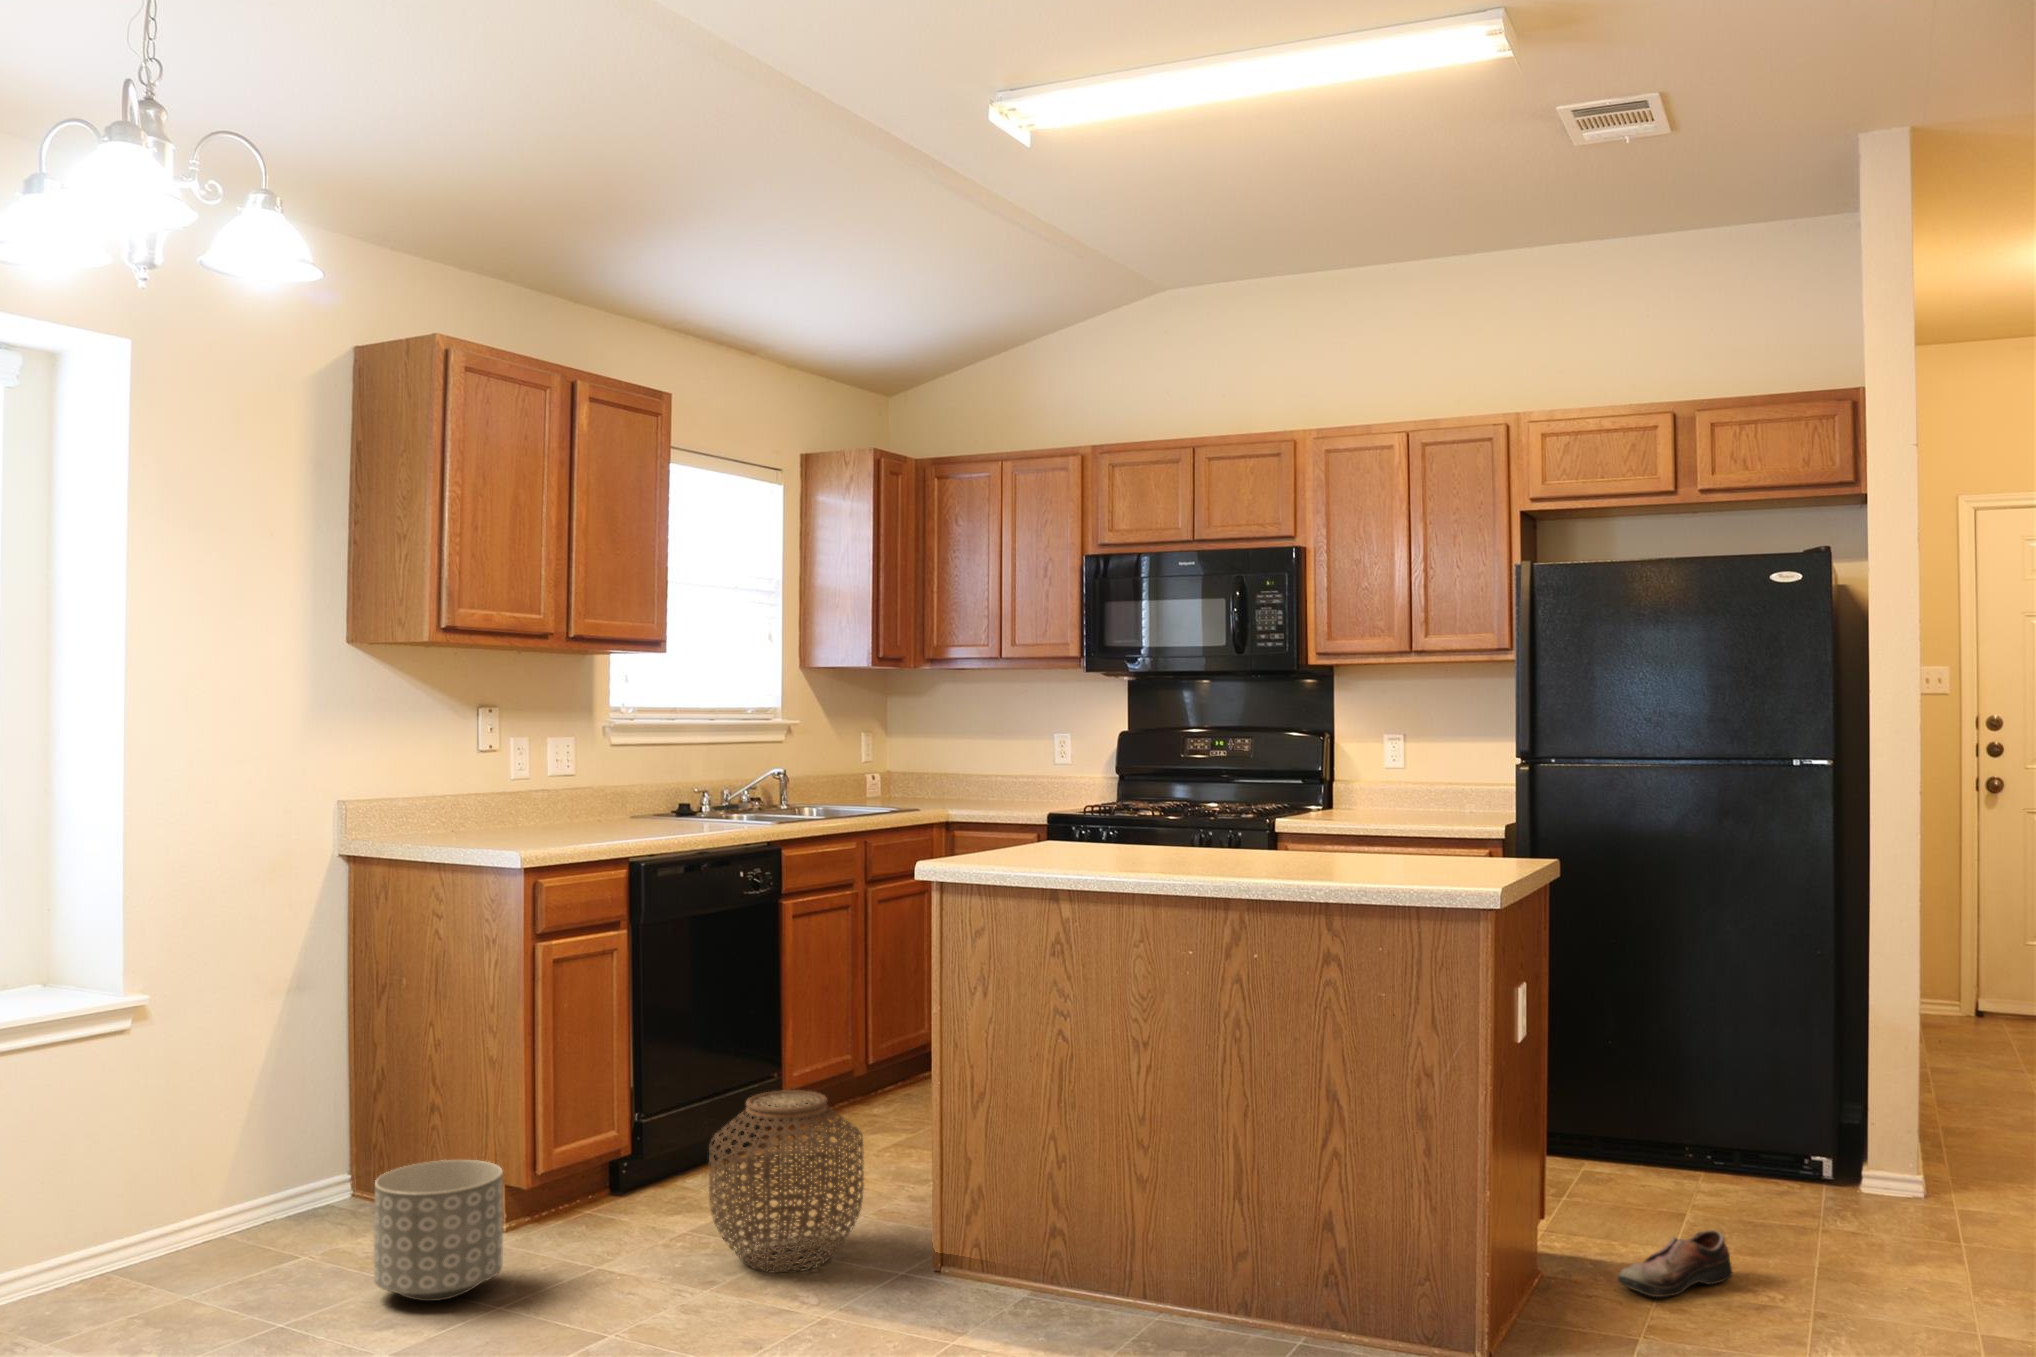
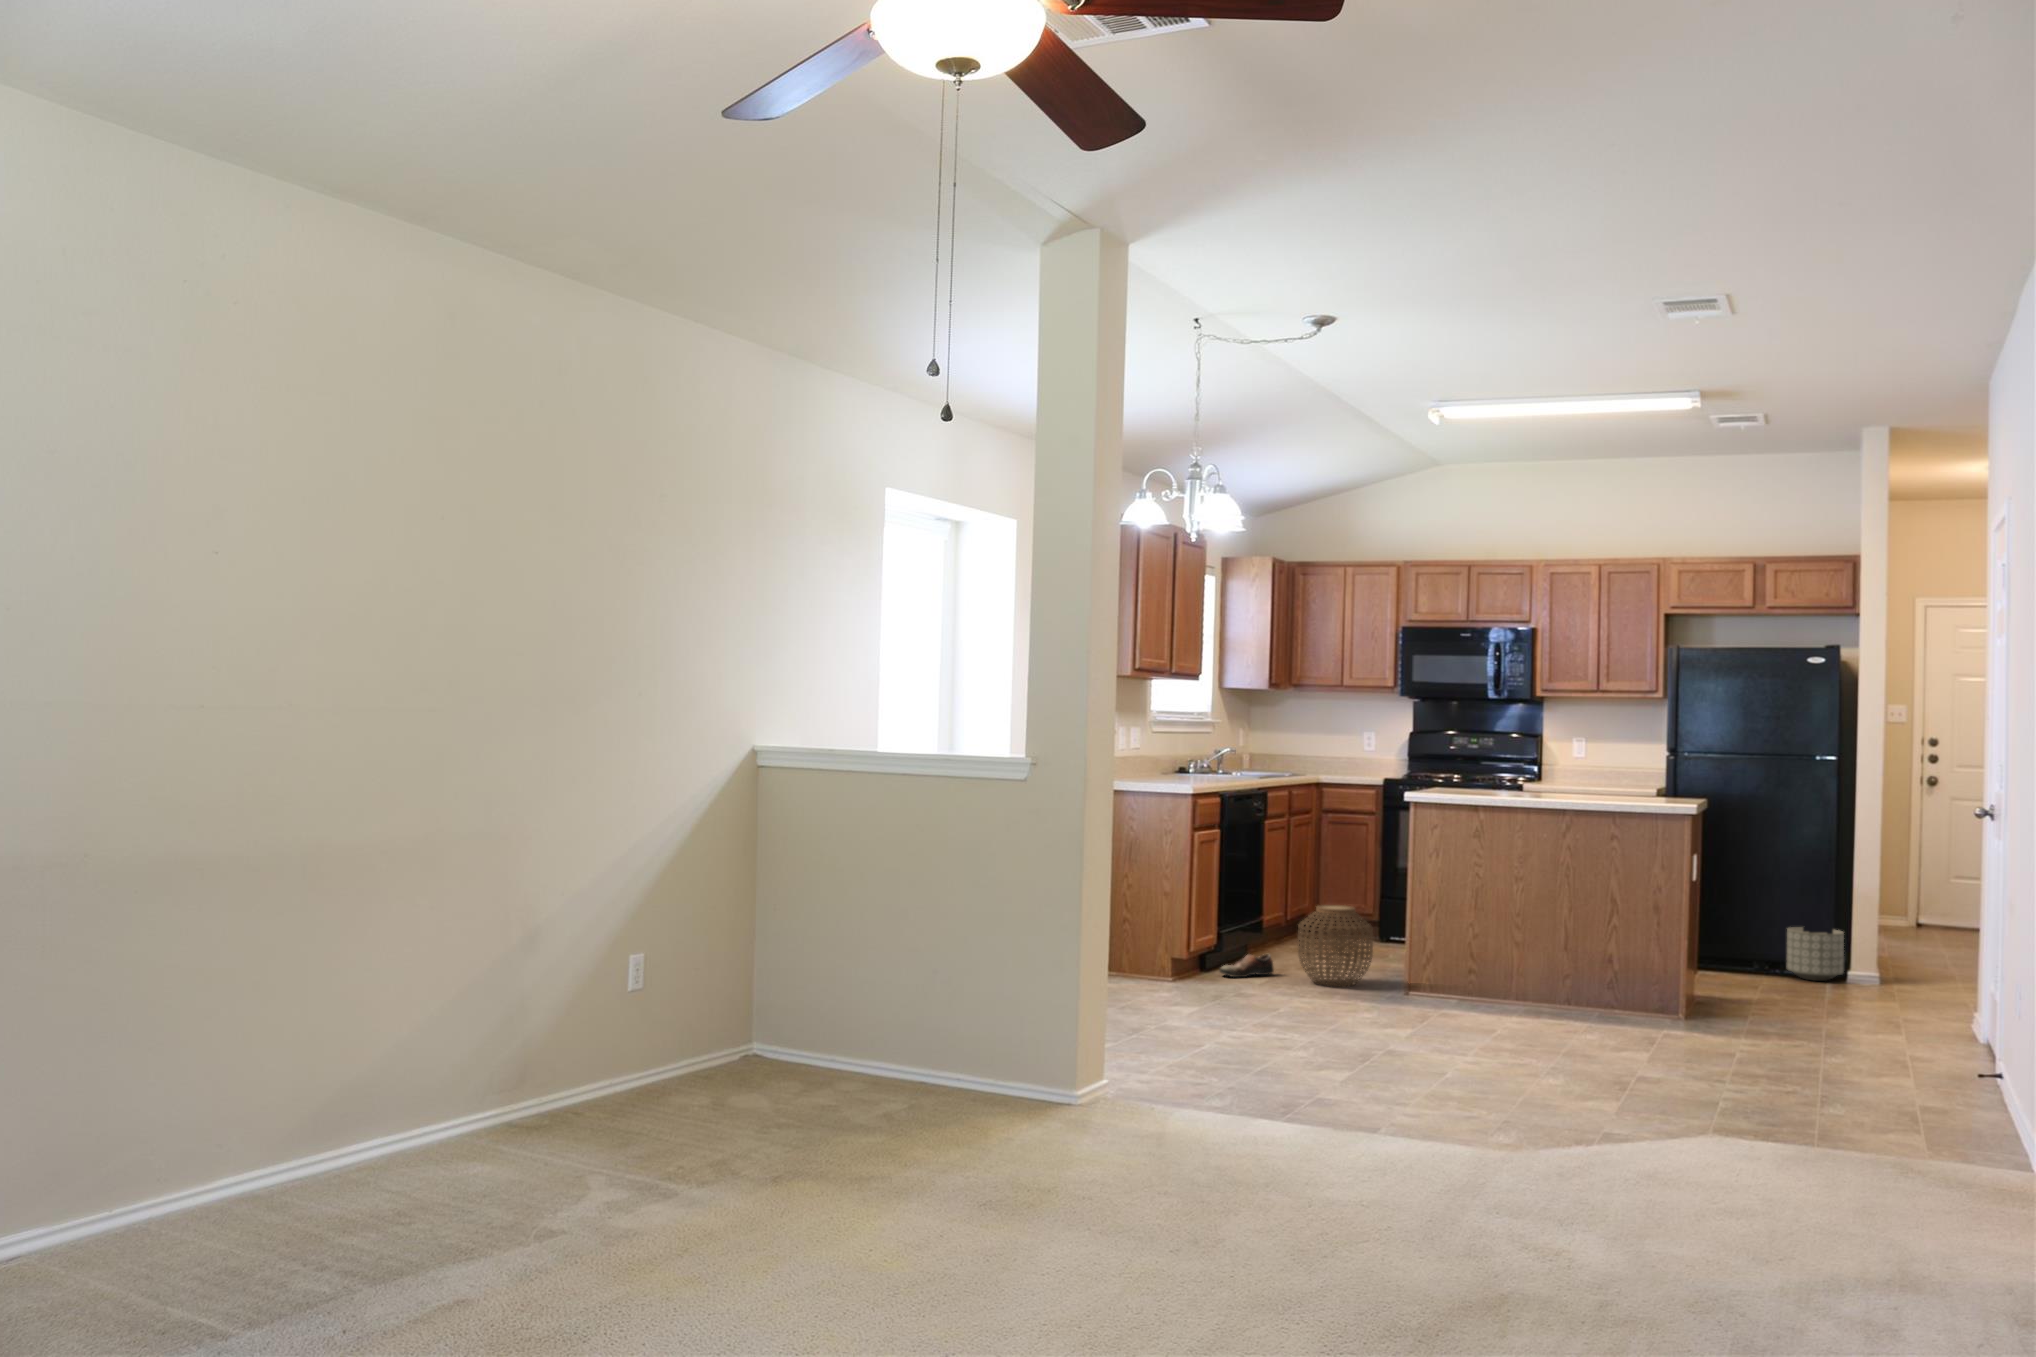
planter: present [374,1160,503,1301] -> present [1787,927,1844,981]
shoe: present [1618,1230,1732,1297] -> present [1220,954,1274,977]

